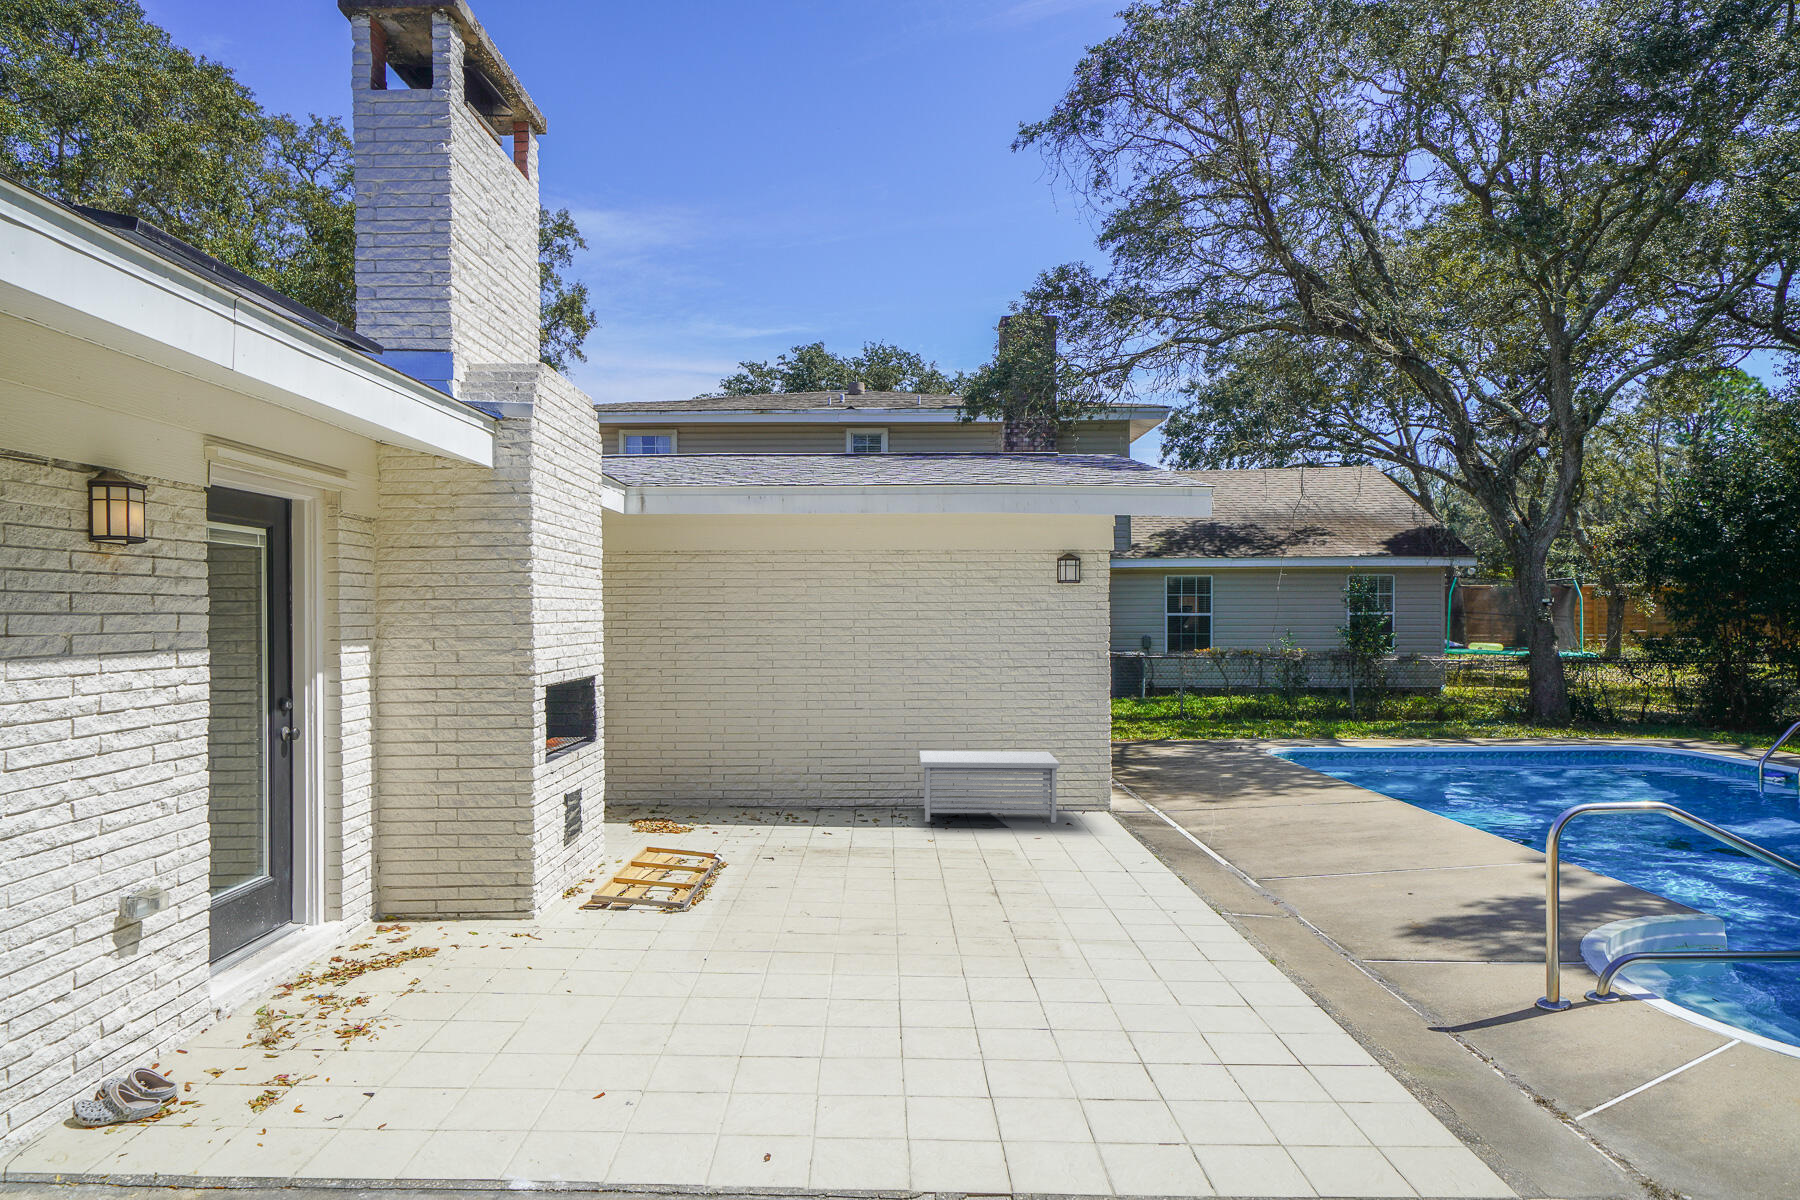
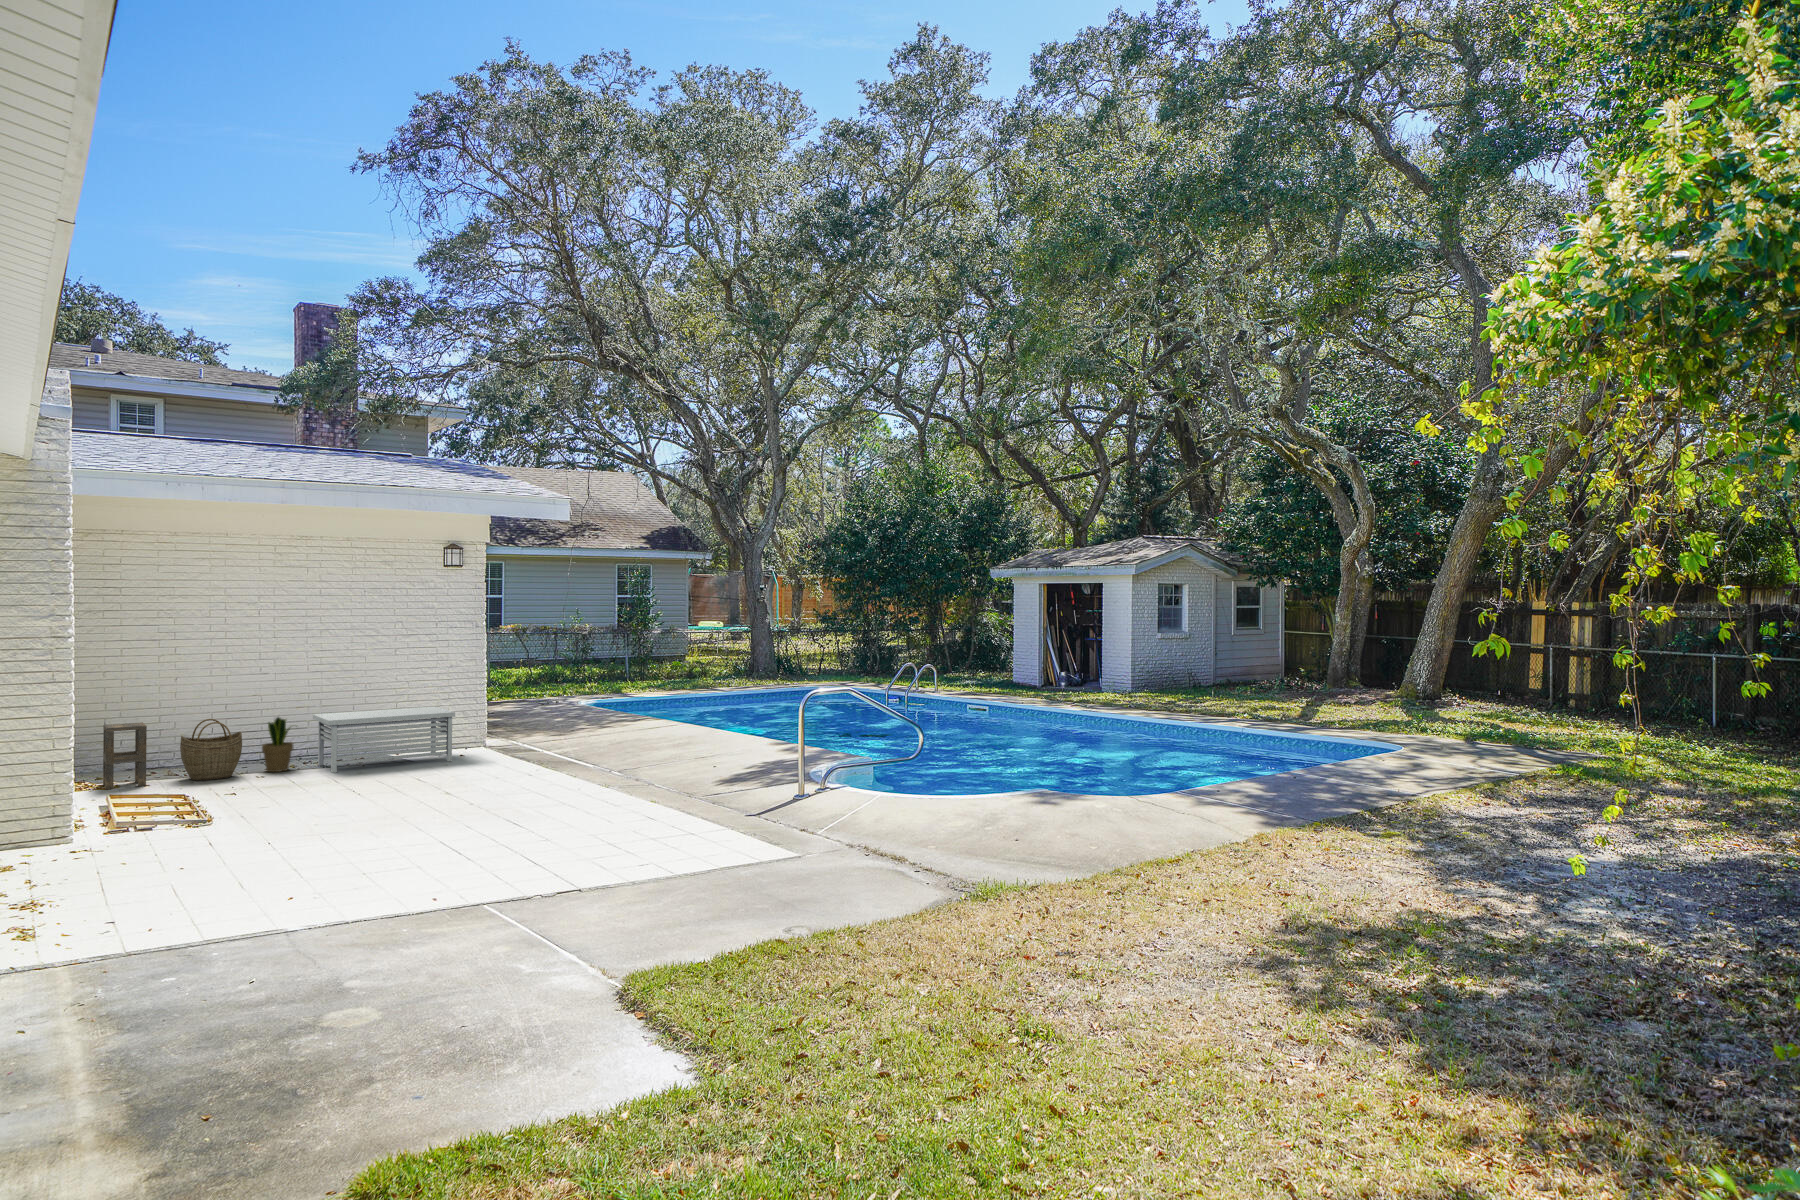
side table: none [731,747,768,813] -> present [103,722,147,789]
woven basket: none [795,748,848,814] -> present [180,719,242,781]
potted plant: none [868,751,901,812] -> present [262,717,293,772]

